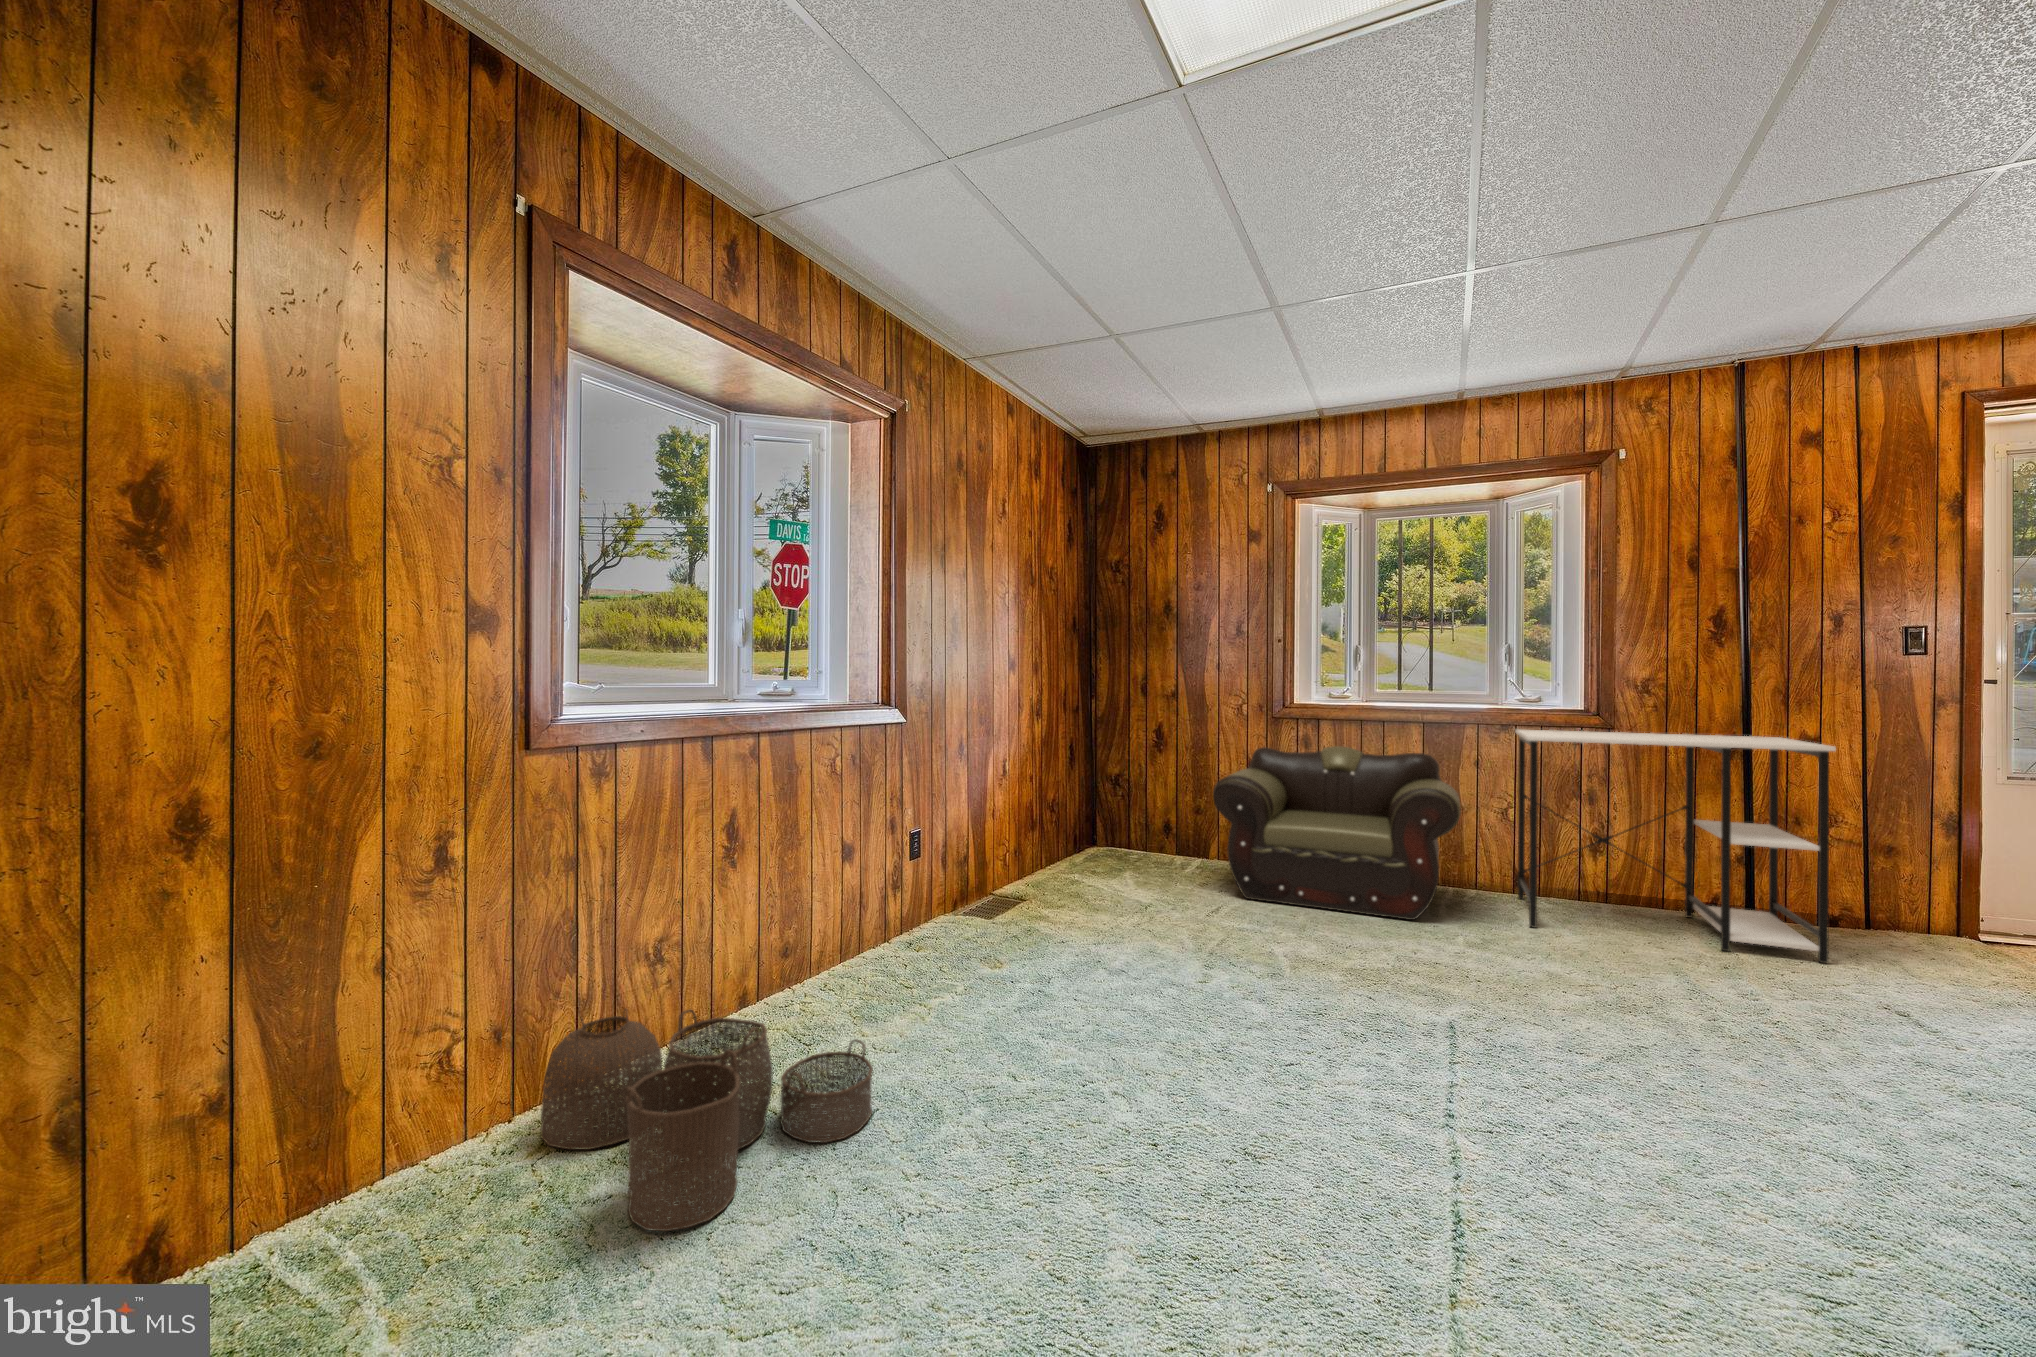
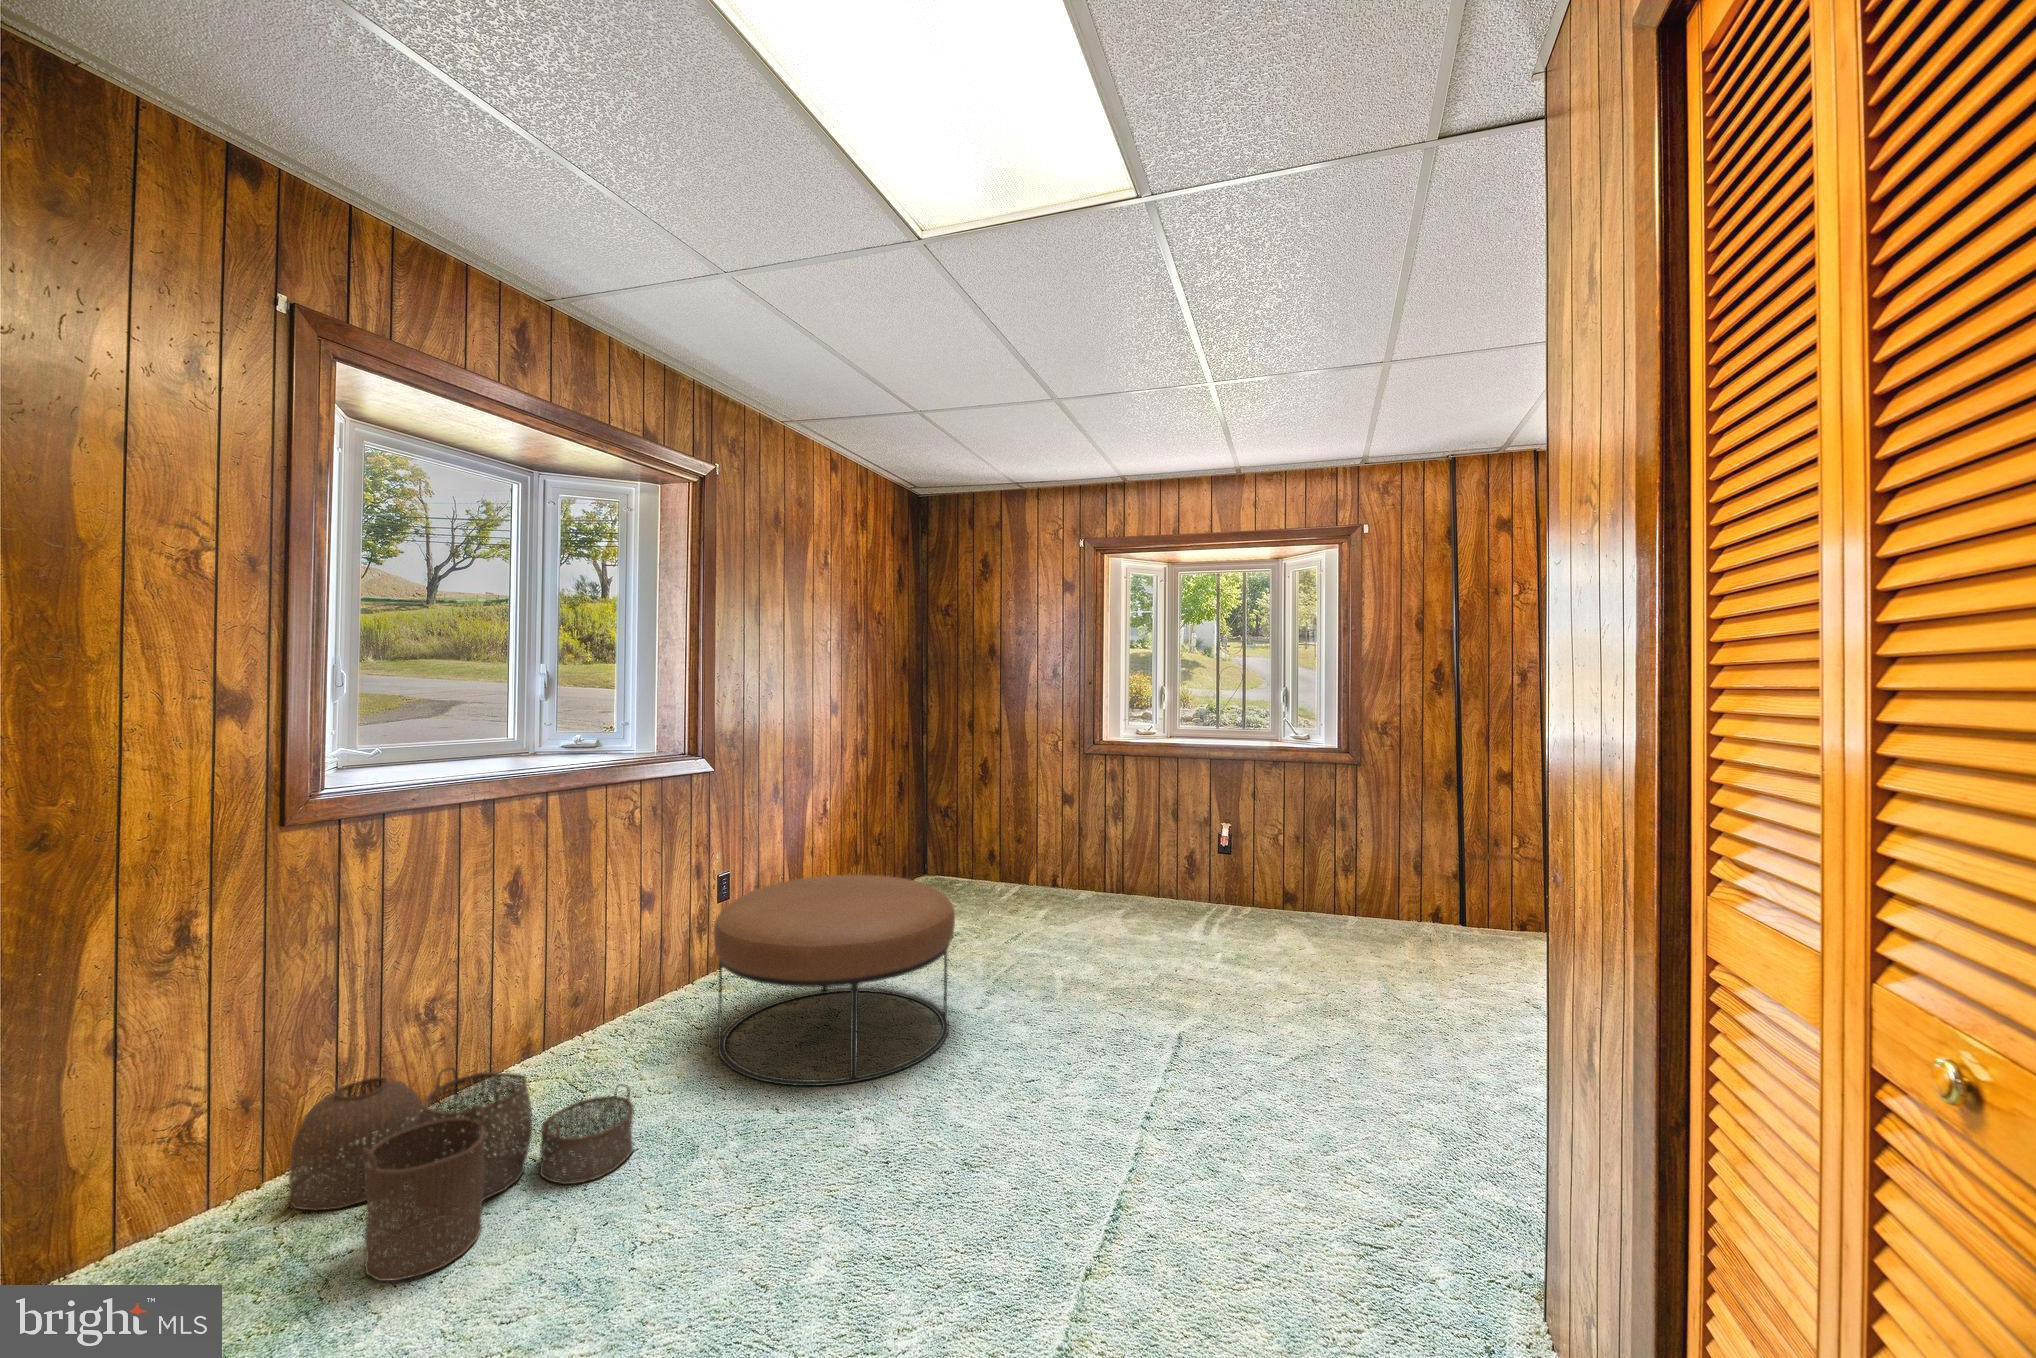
desk: present [1515,729,1836,963] -> none [1280,765,1506,962]
armchair: present [1213,746,1461,920] -> none [1022,780,1234,937]
ottoman: none [925,834,1182,1057] -> present [714,875,955,1086]

